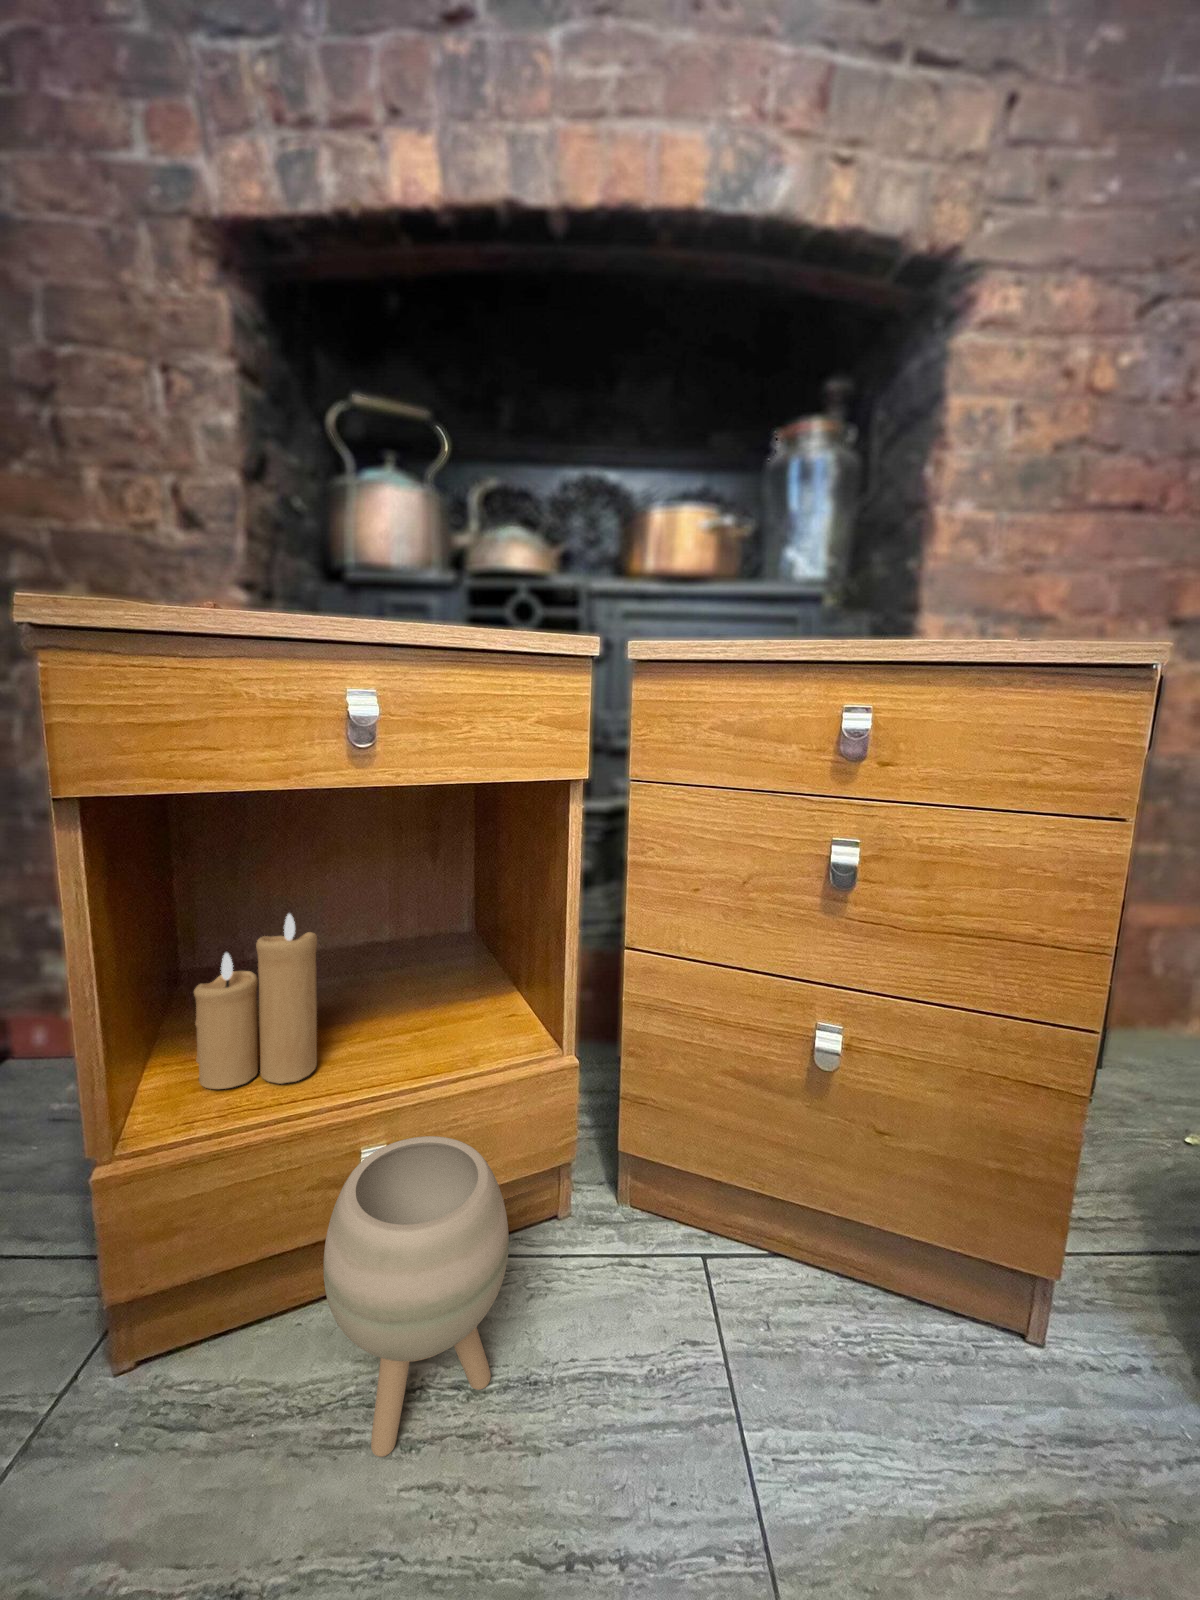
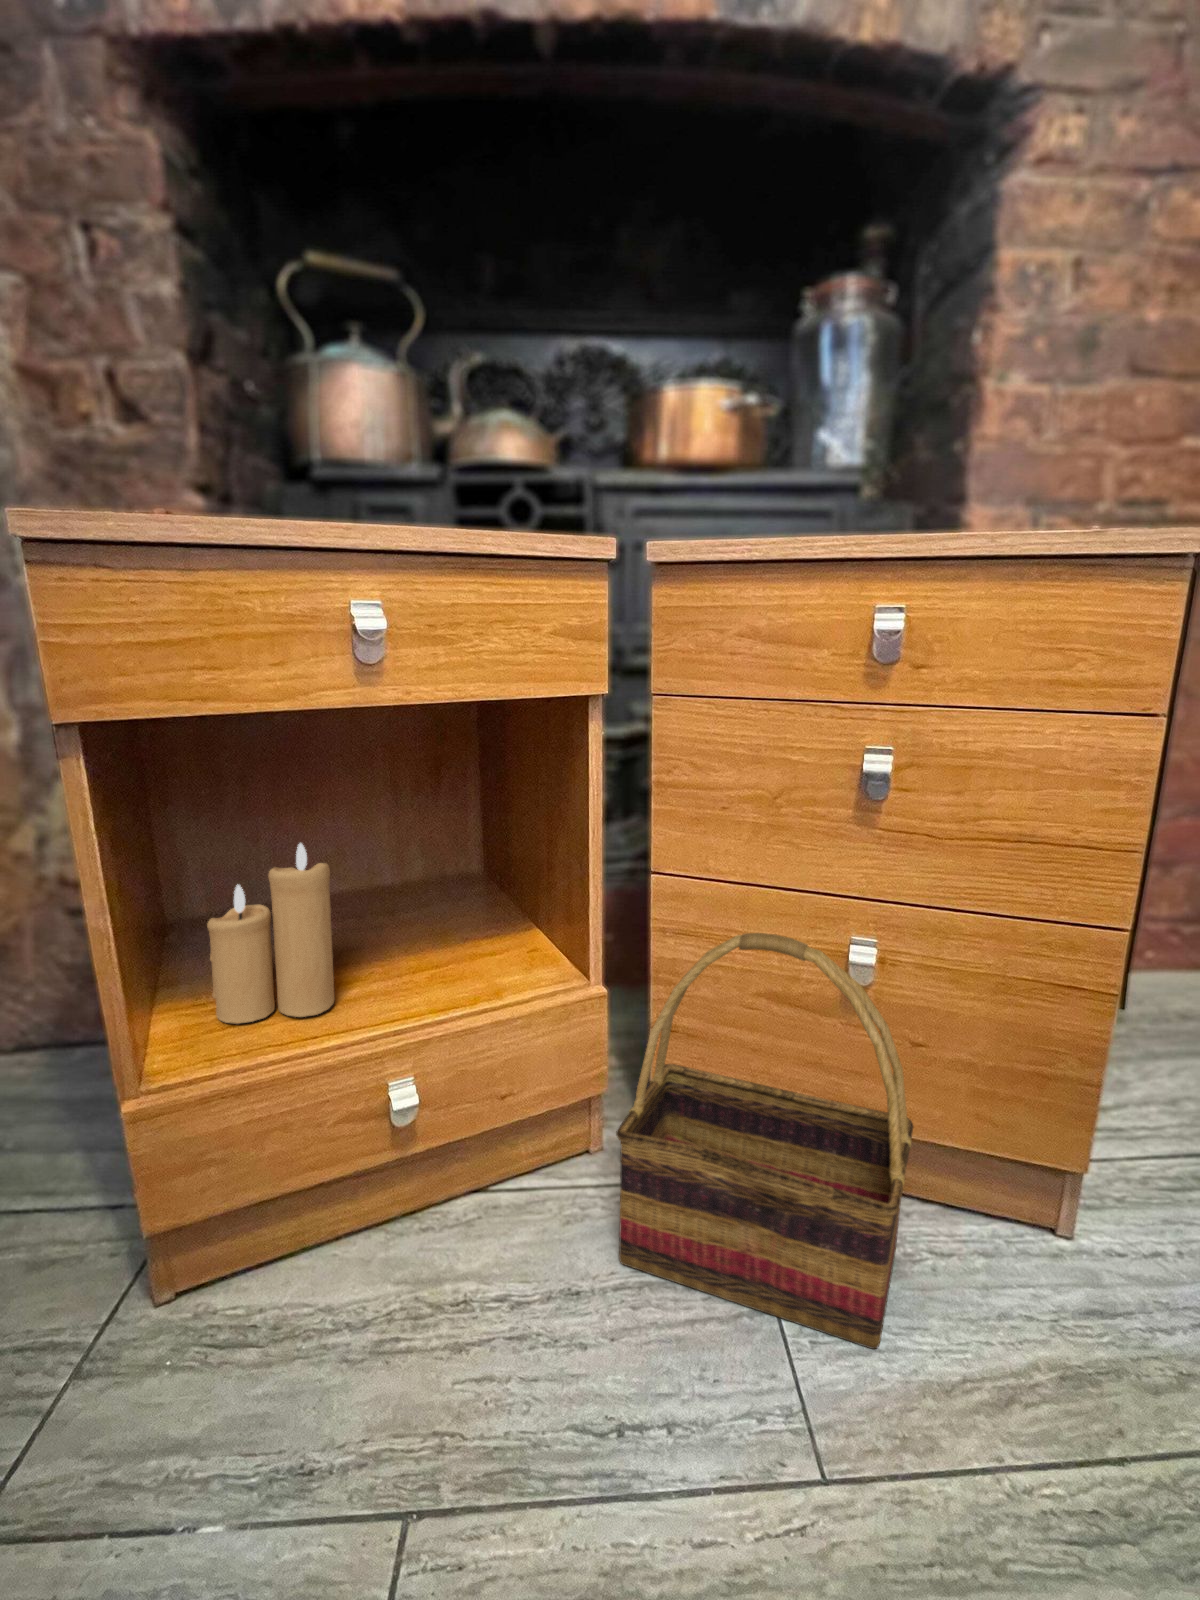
basket: none [581,1020,877,1465] -> present [616,933,913,1349]
planter: present [324,1136,509,1457] -> none [367,1059,547,1355]

